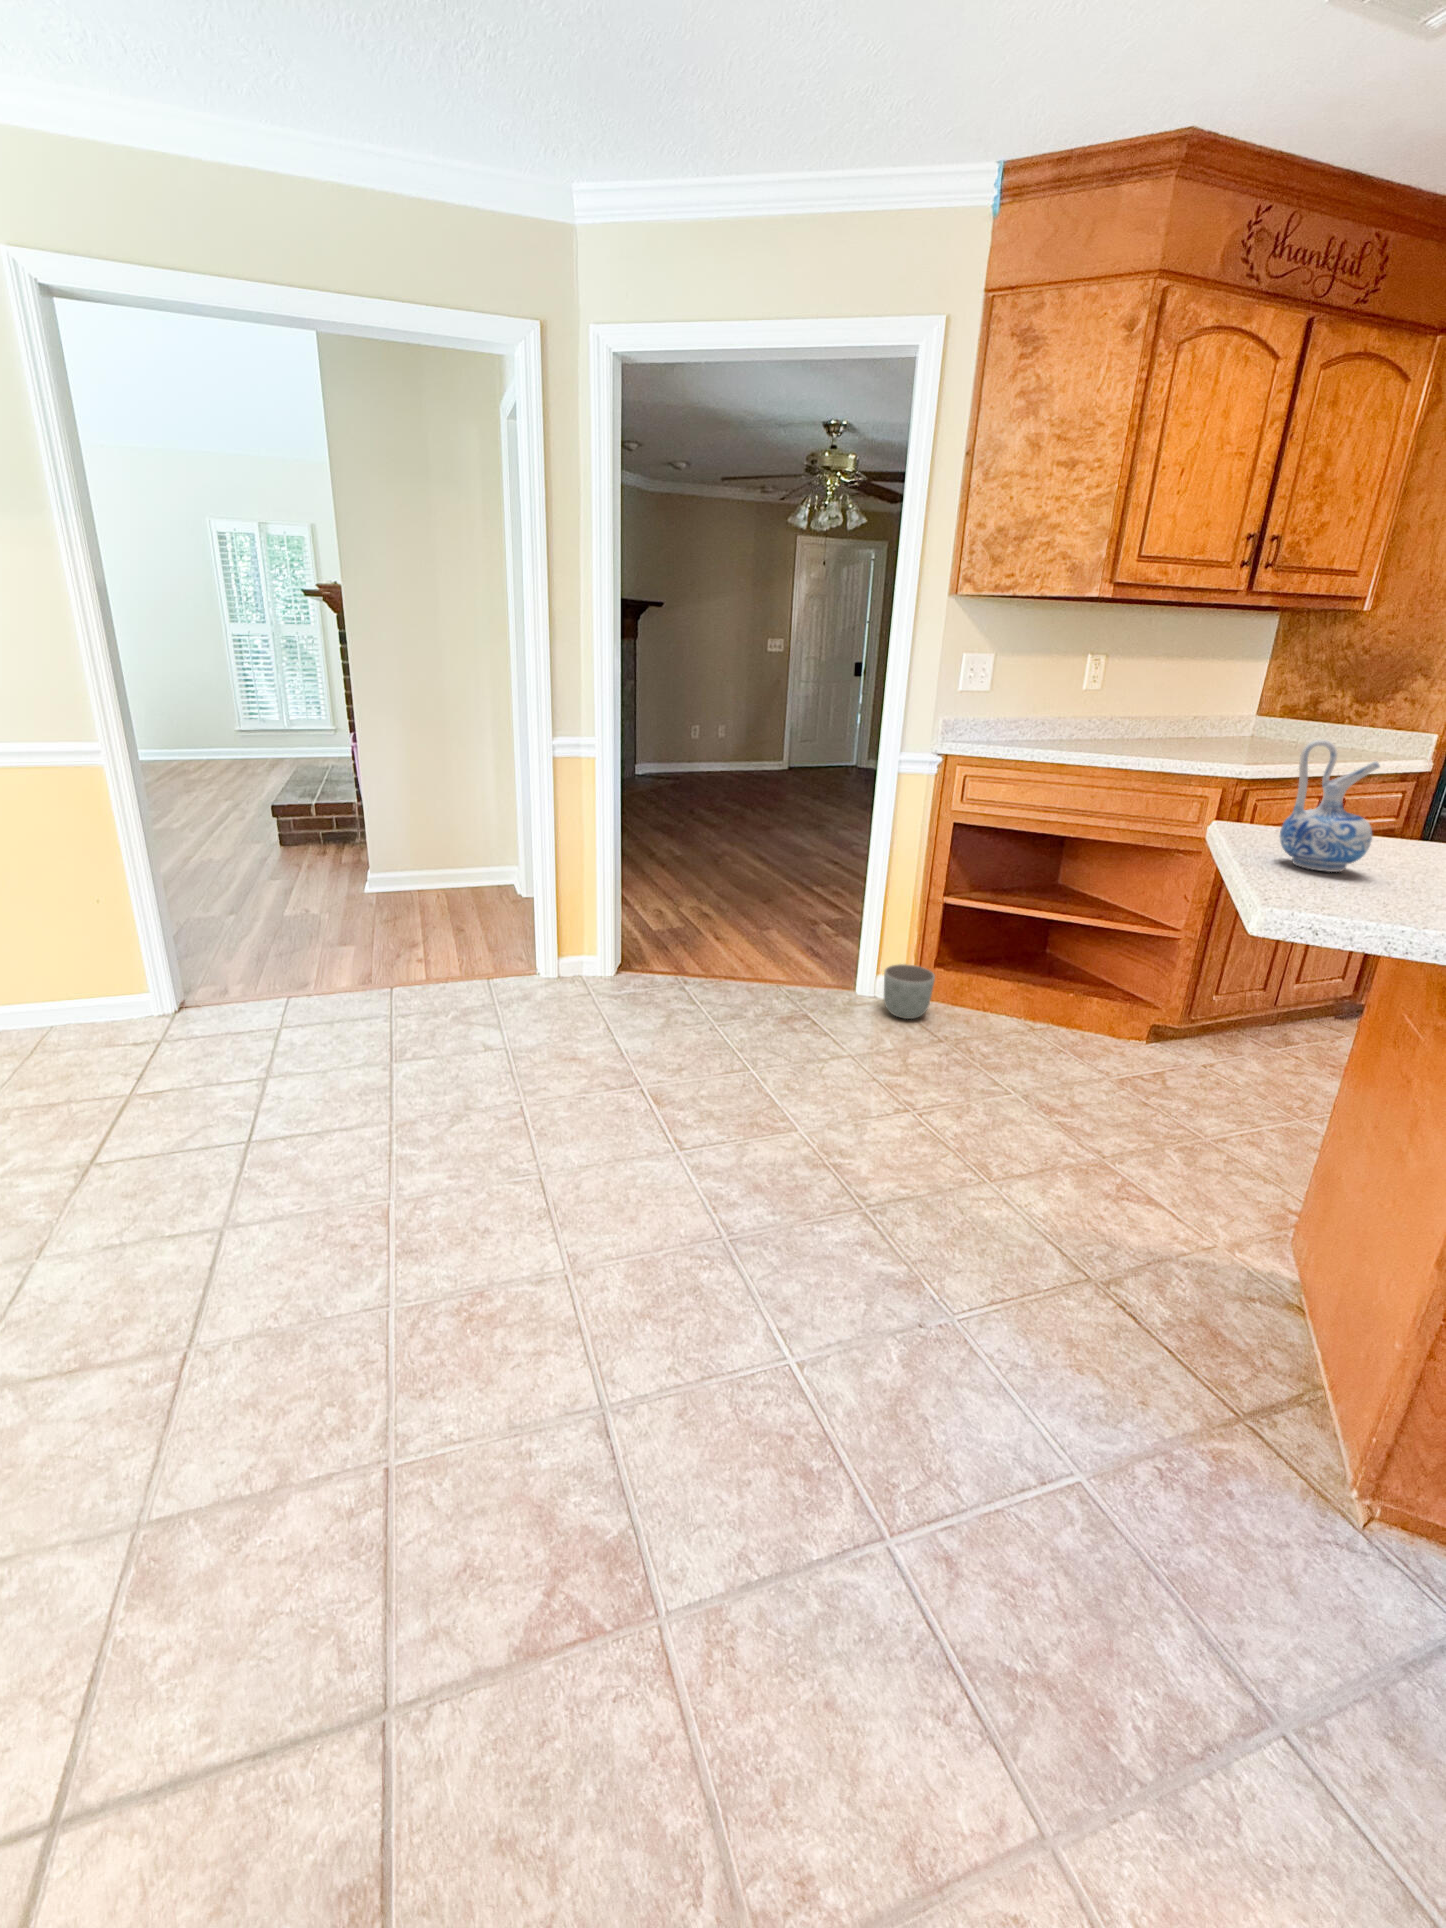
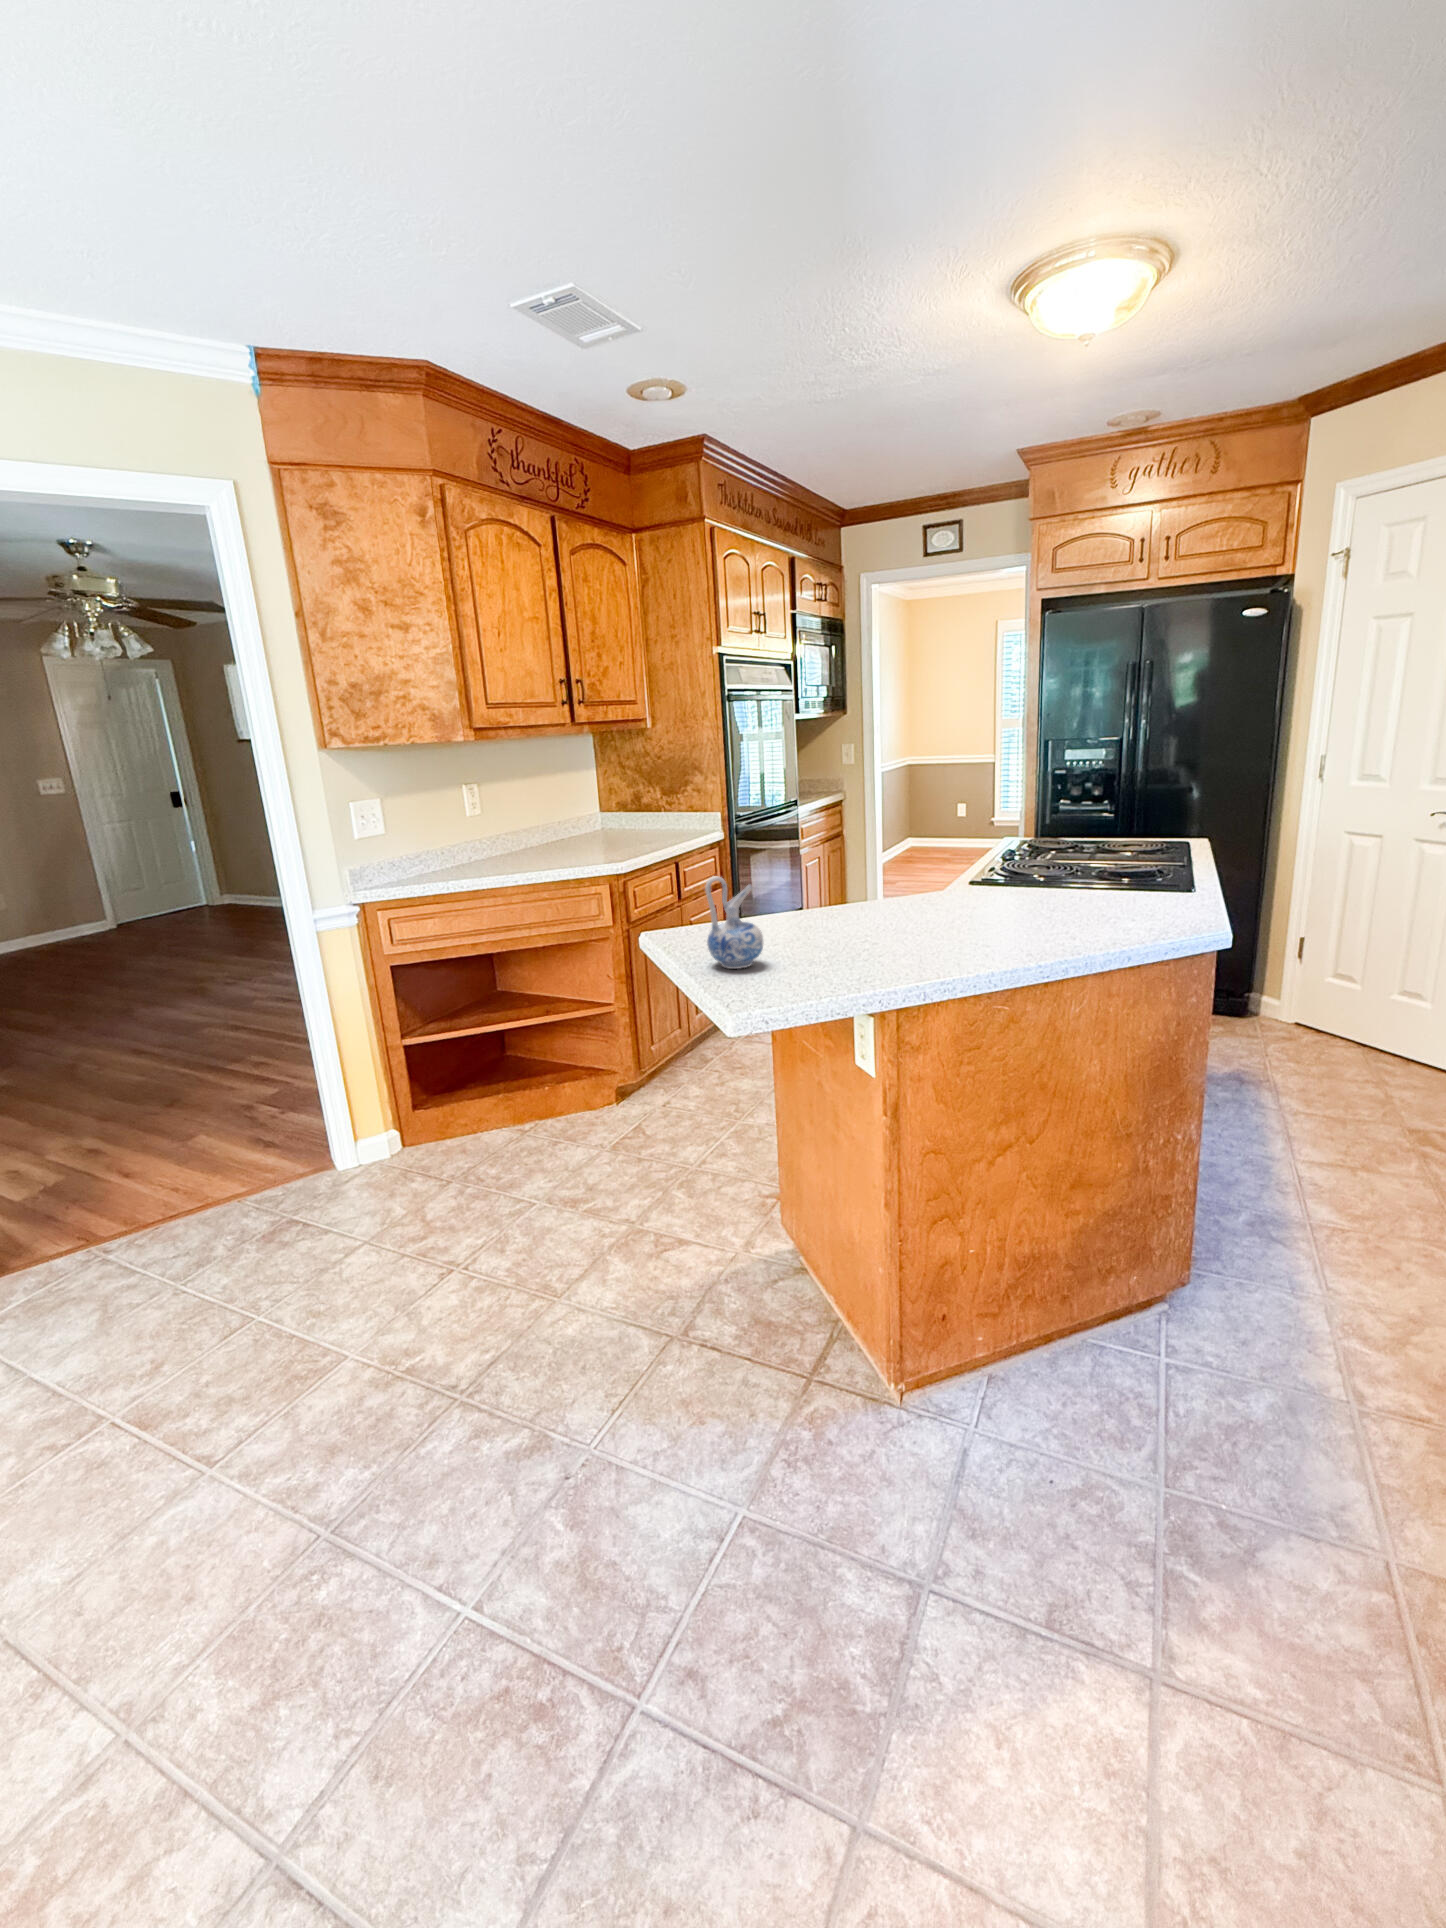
planter: present [884,964,935,1019] -> none [364,1119,422,1179]

